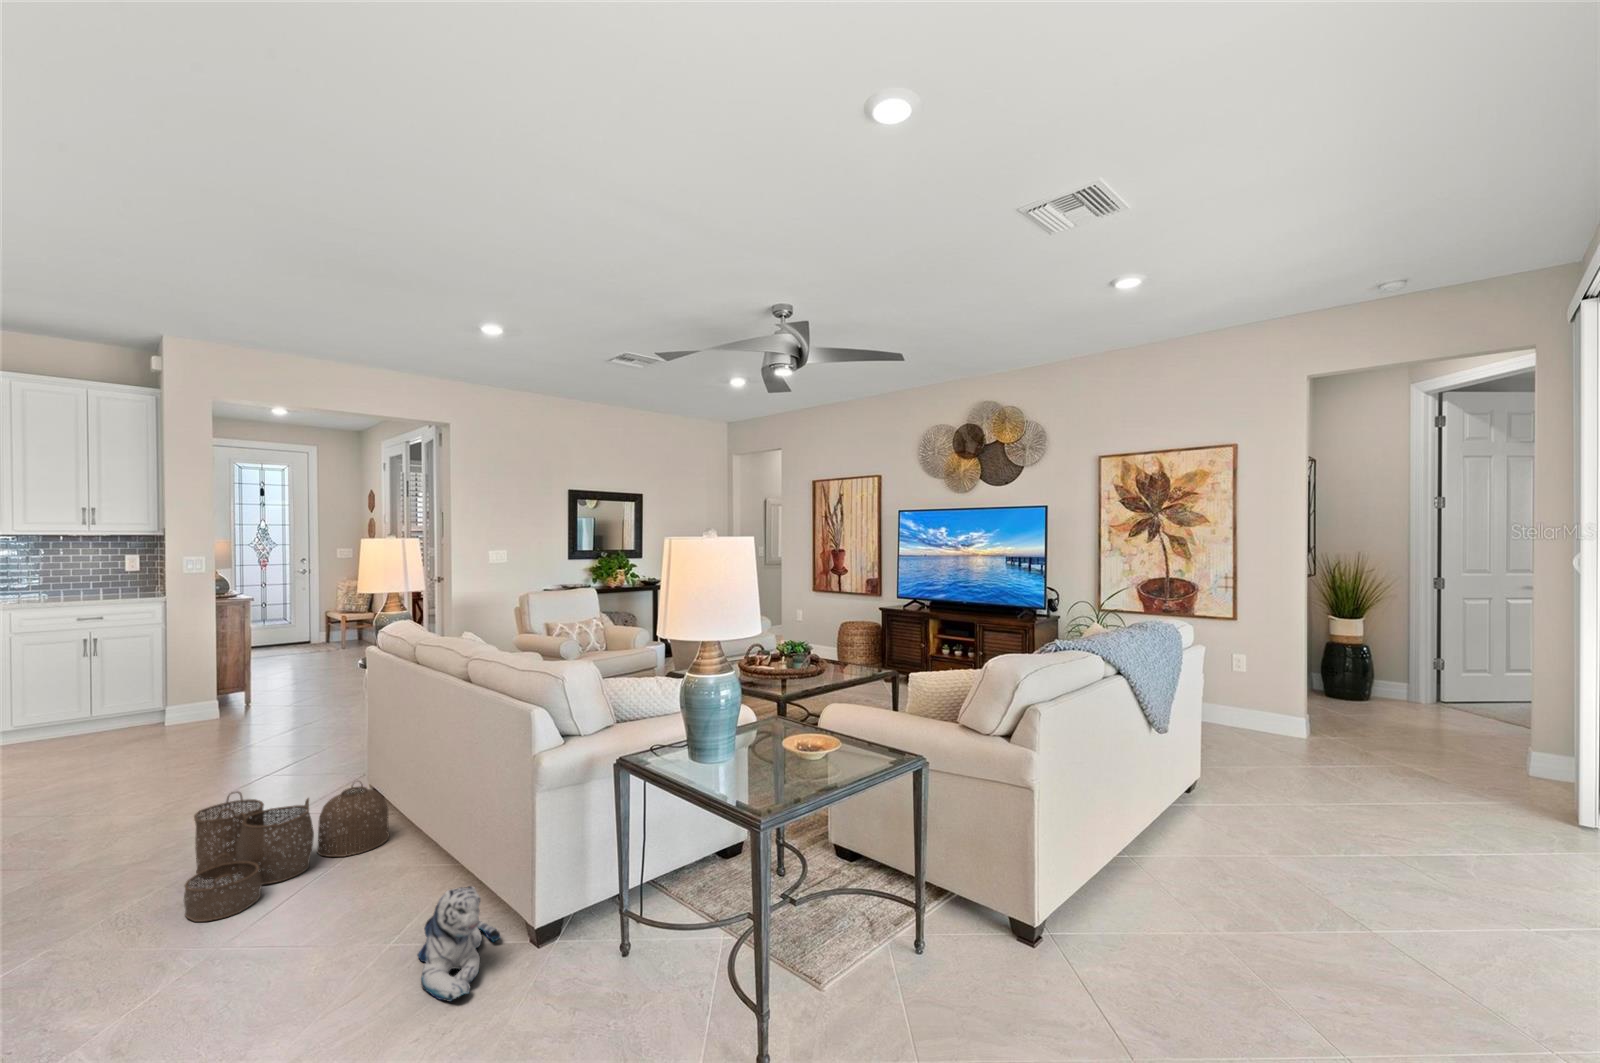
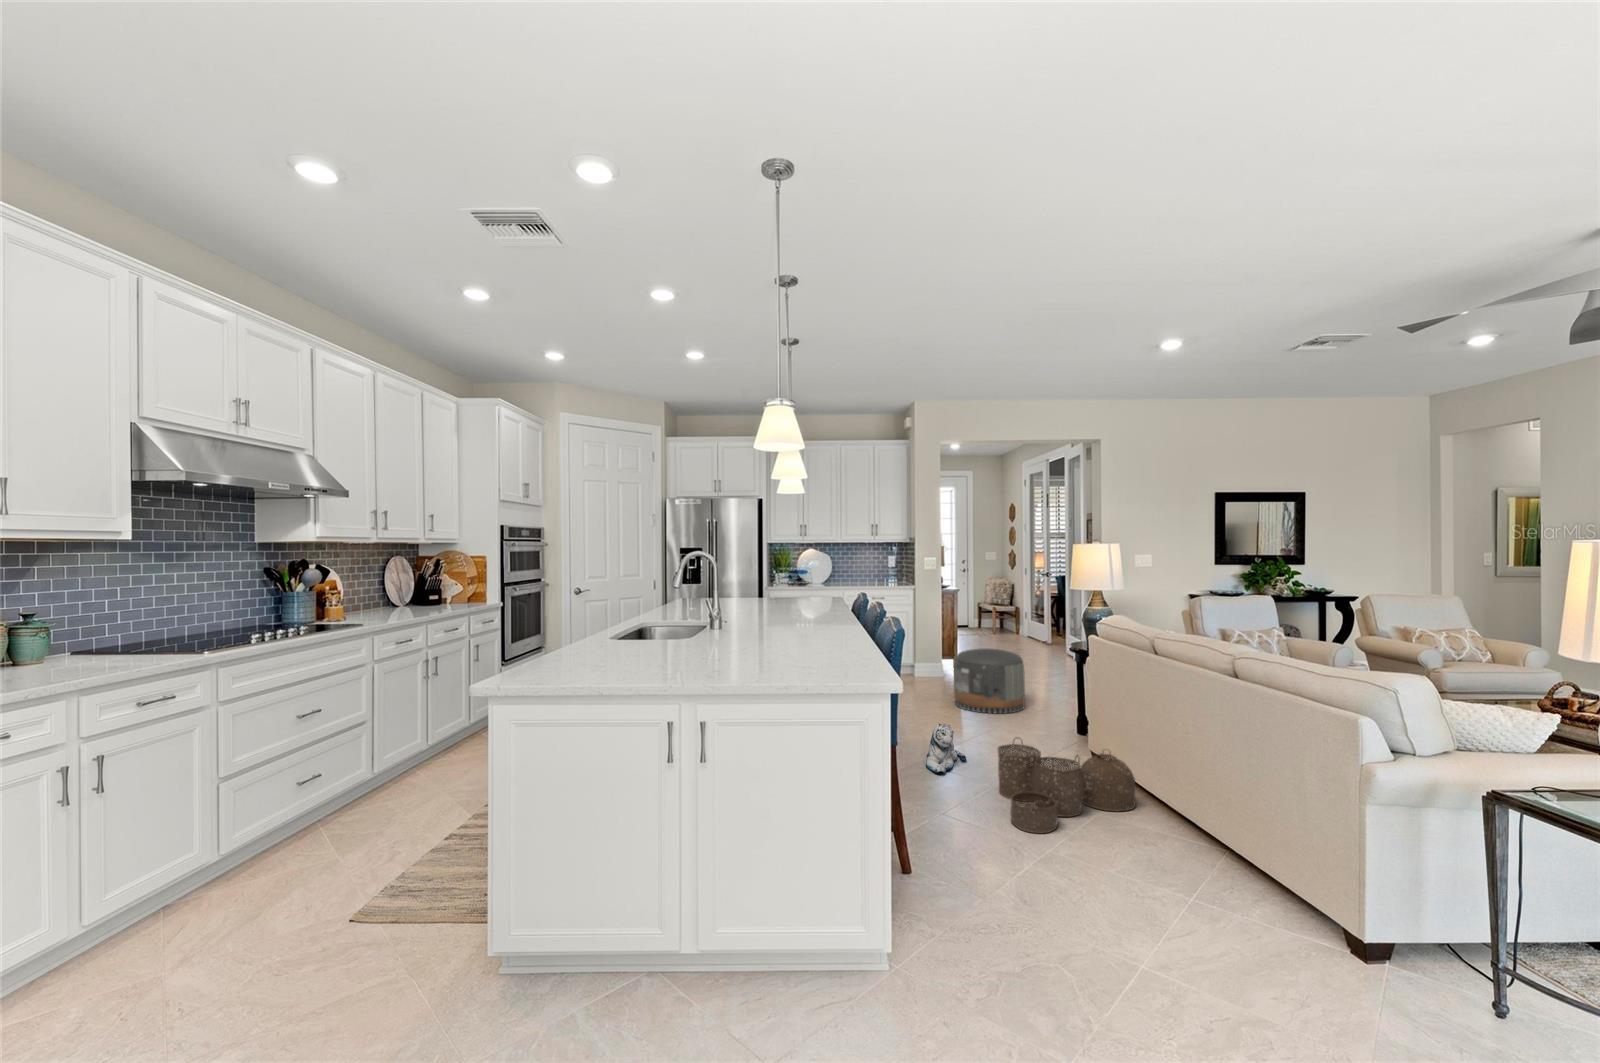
pouf: none [210,673,319,760] -> present [954,649,1025,714]
plush toy: present [417,886,500,1001] -> present [926,723,966,773]

